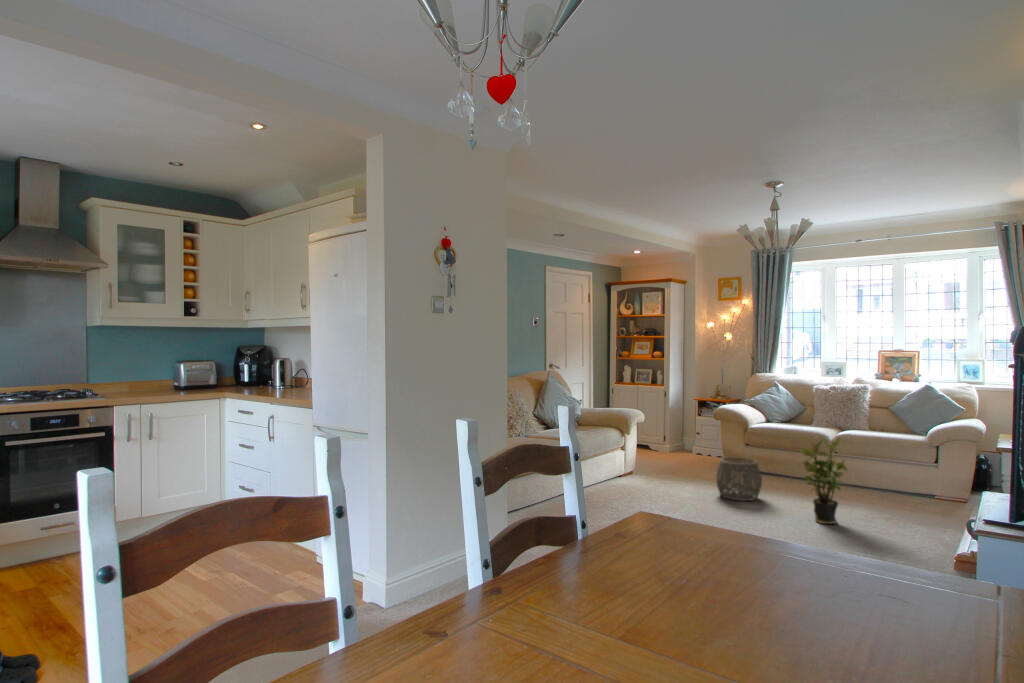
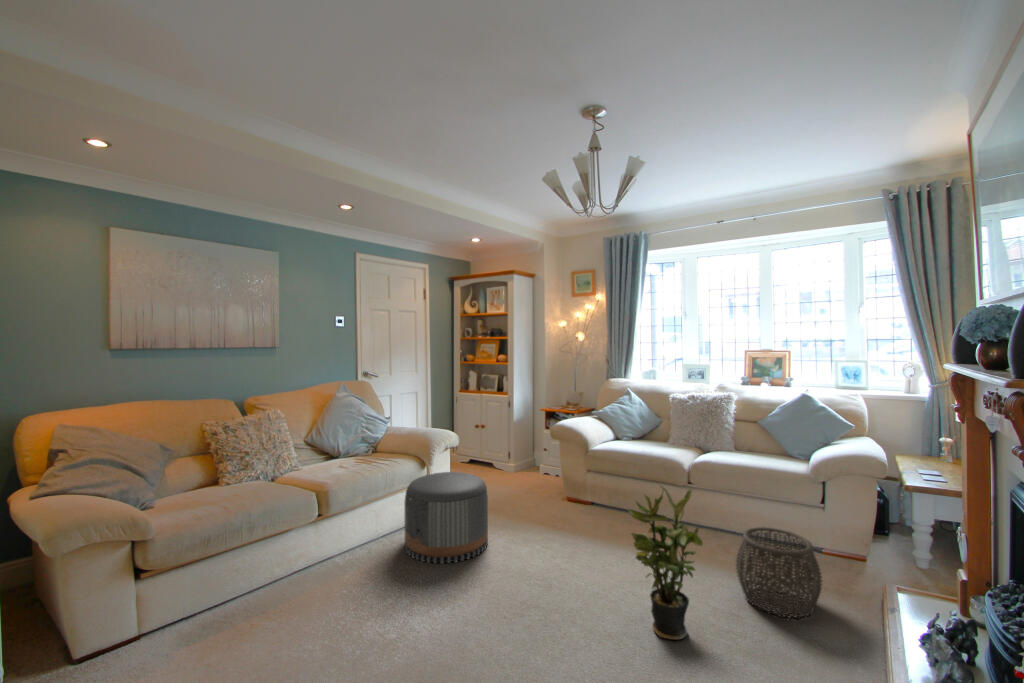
pouf: none [623,438,683,495] -> present [404,472,488,564]
woven basket: present [716,457,762,501] -> present [736,527,822,618]

